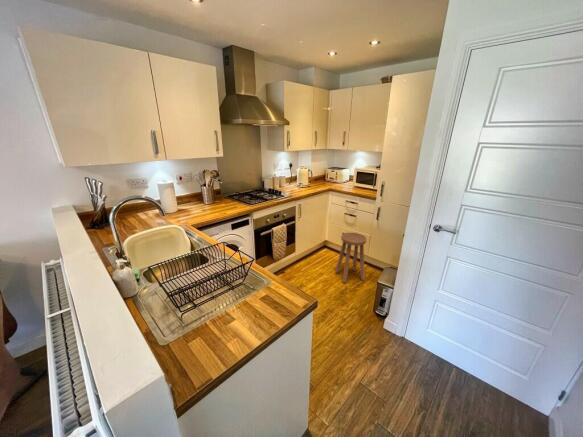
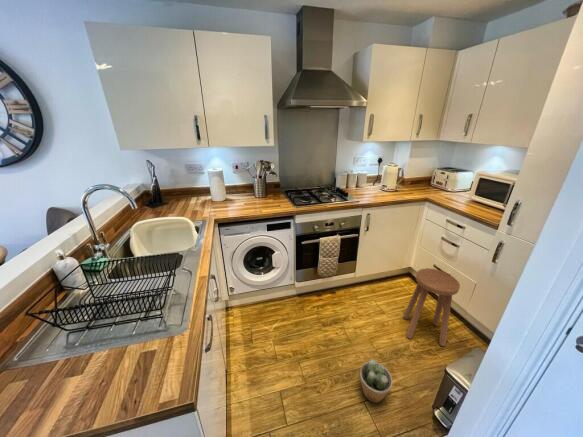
potted plant: none [332,295,354,324] -> present [360,359,392,403]

